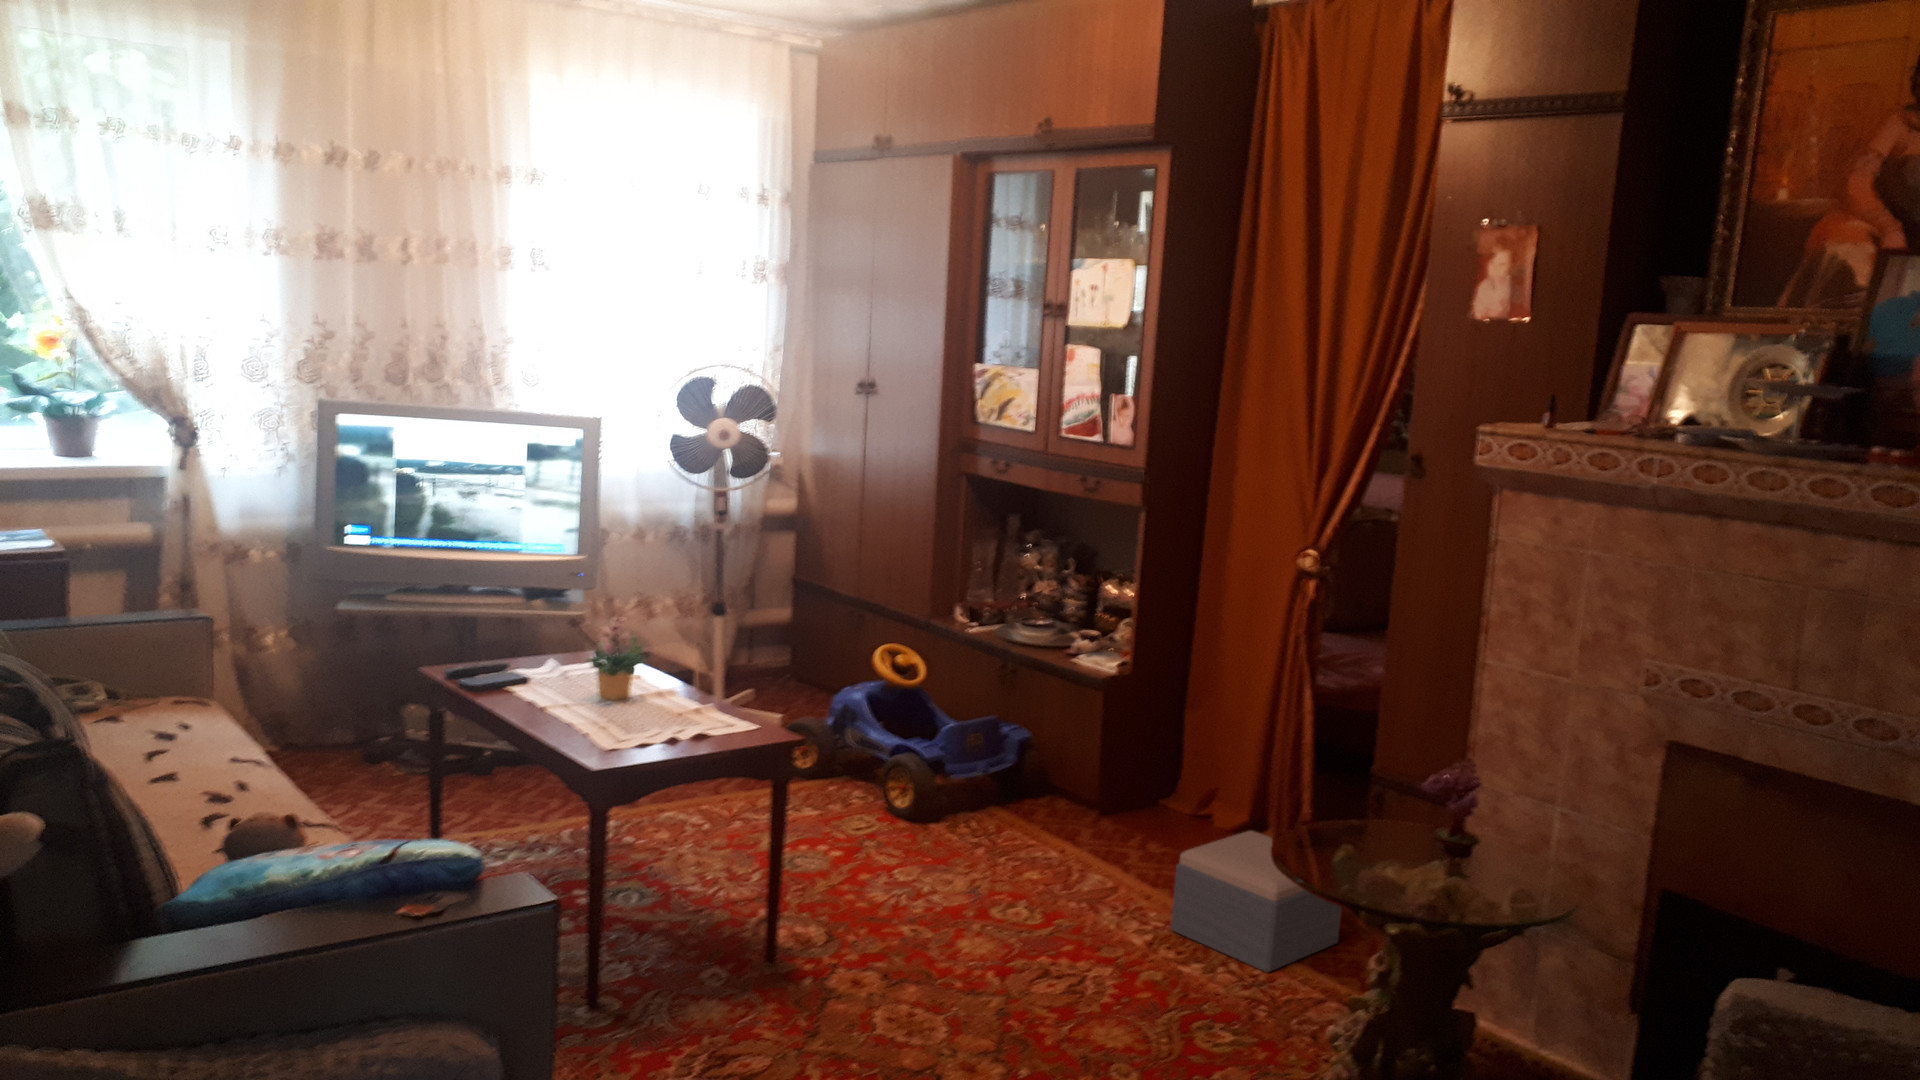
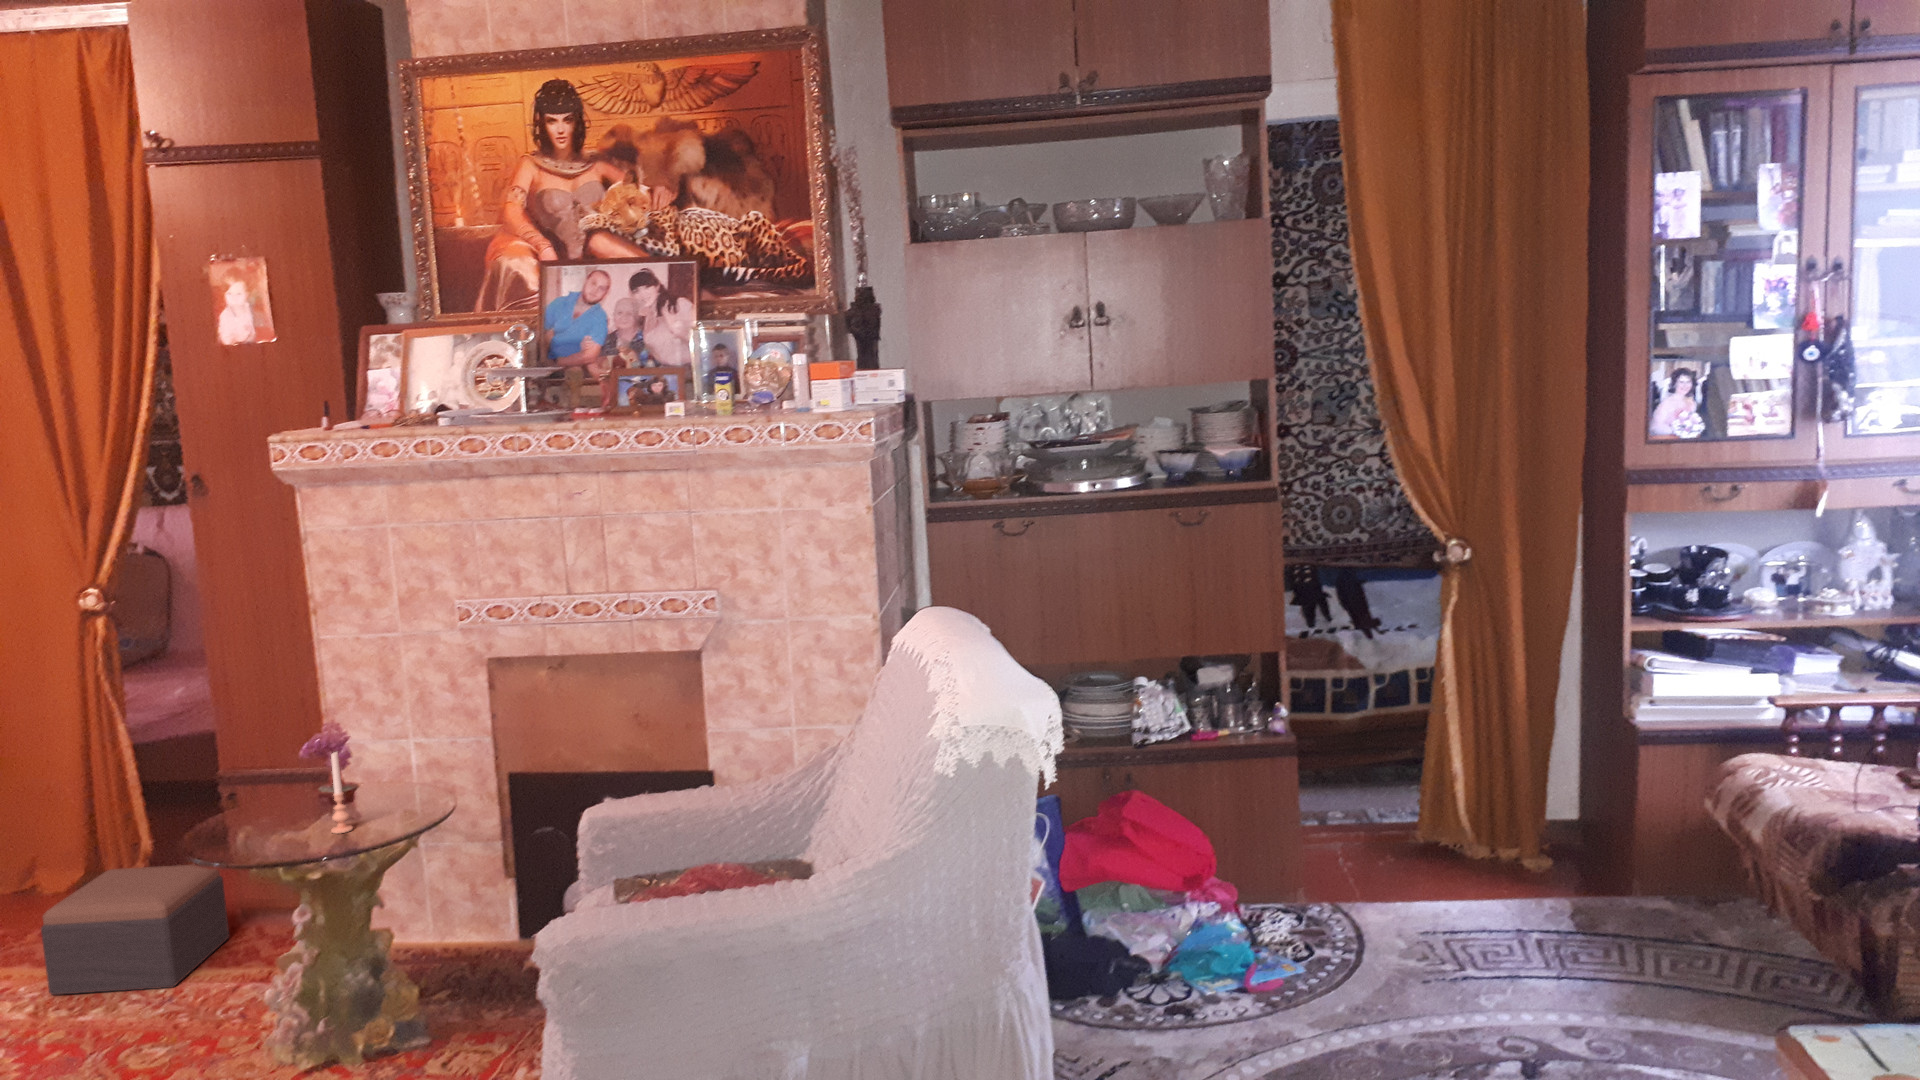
candle: none [1416,803,1443,898] -> present [331,752,353,833]

